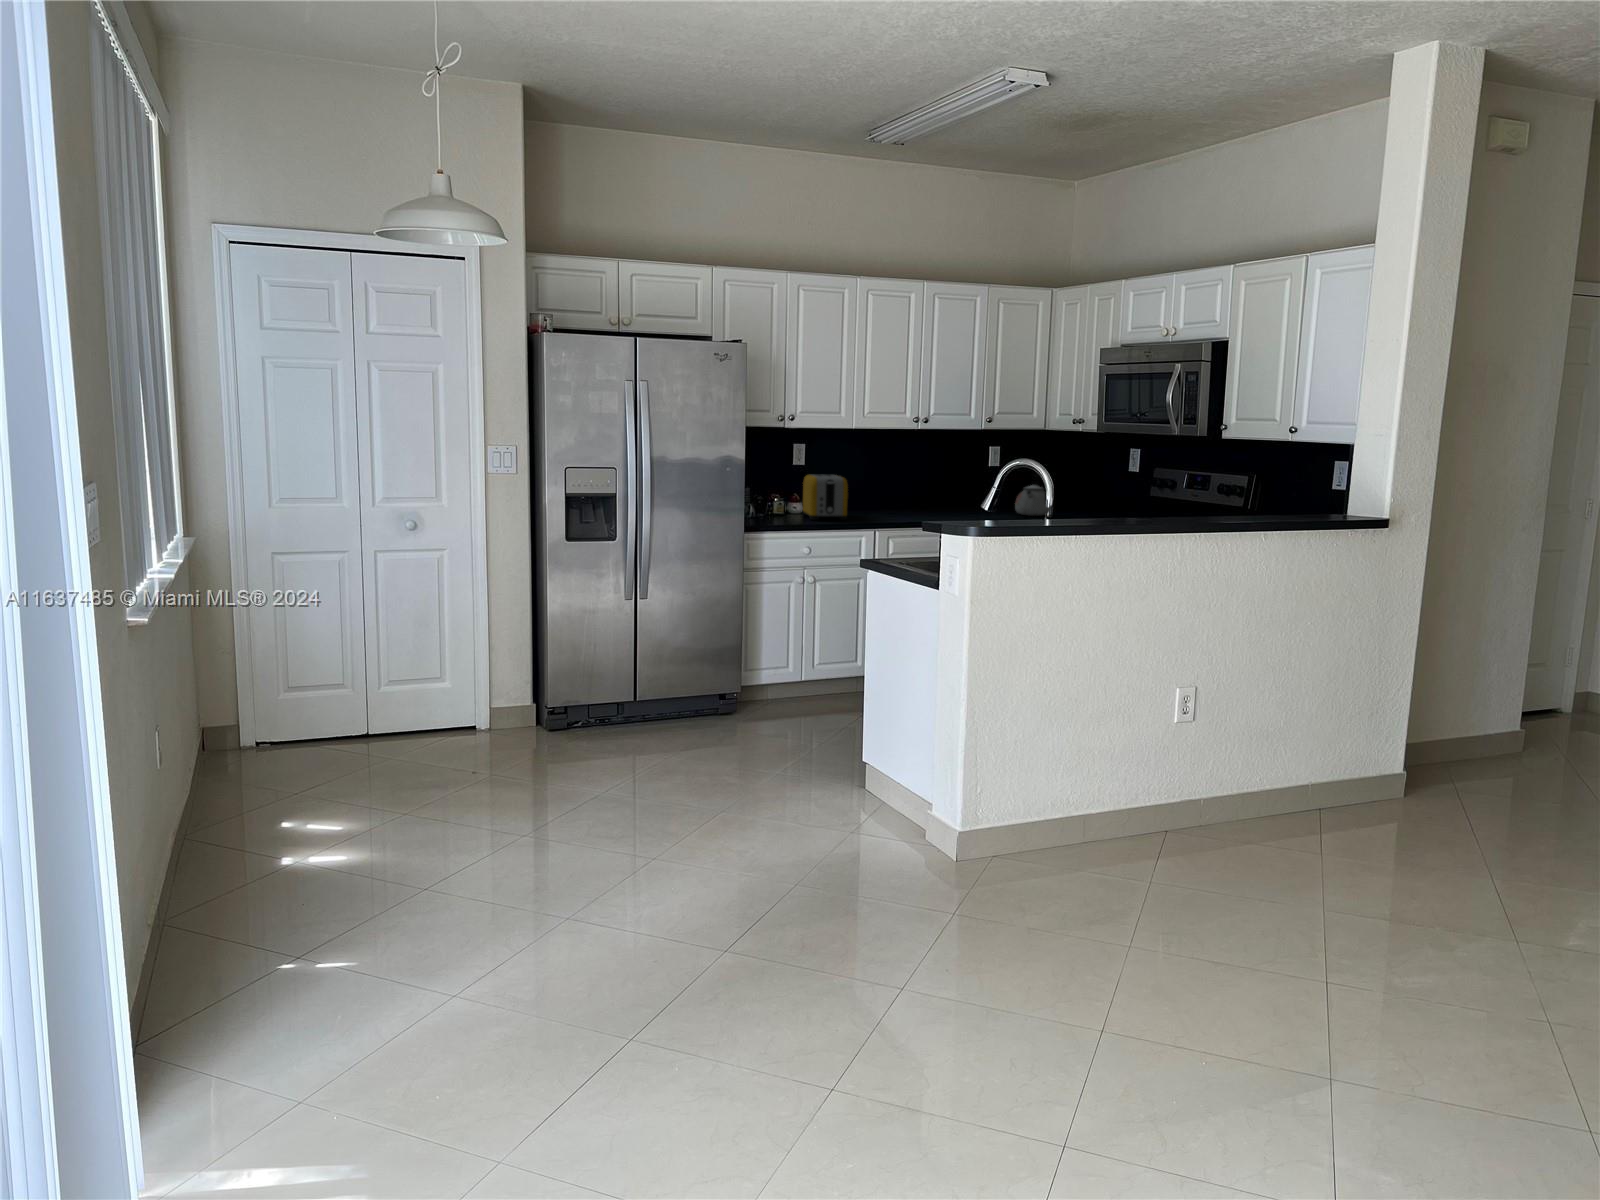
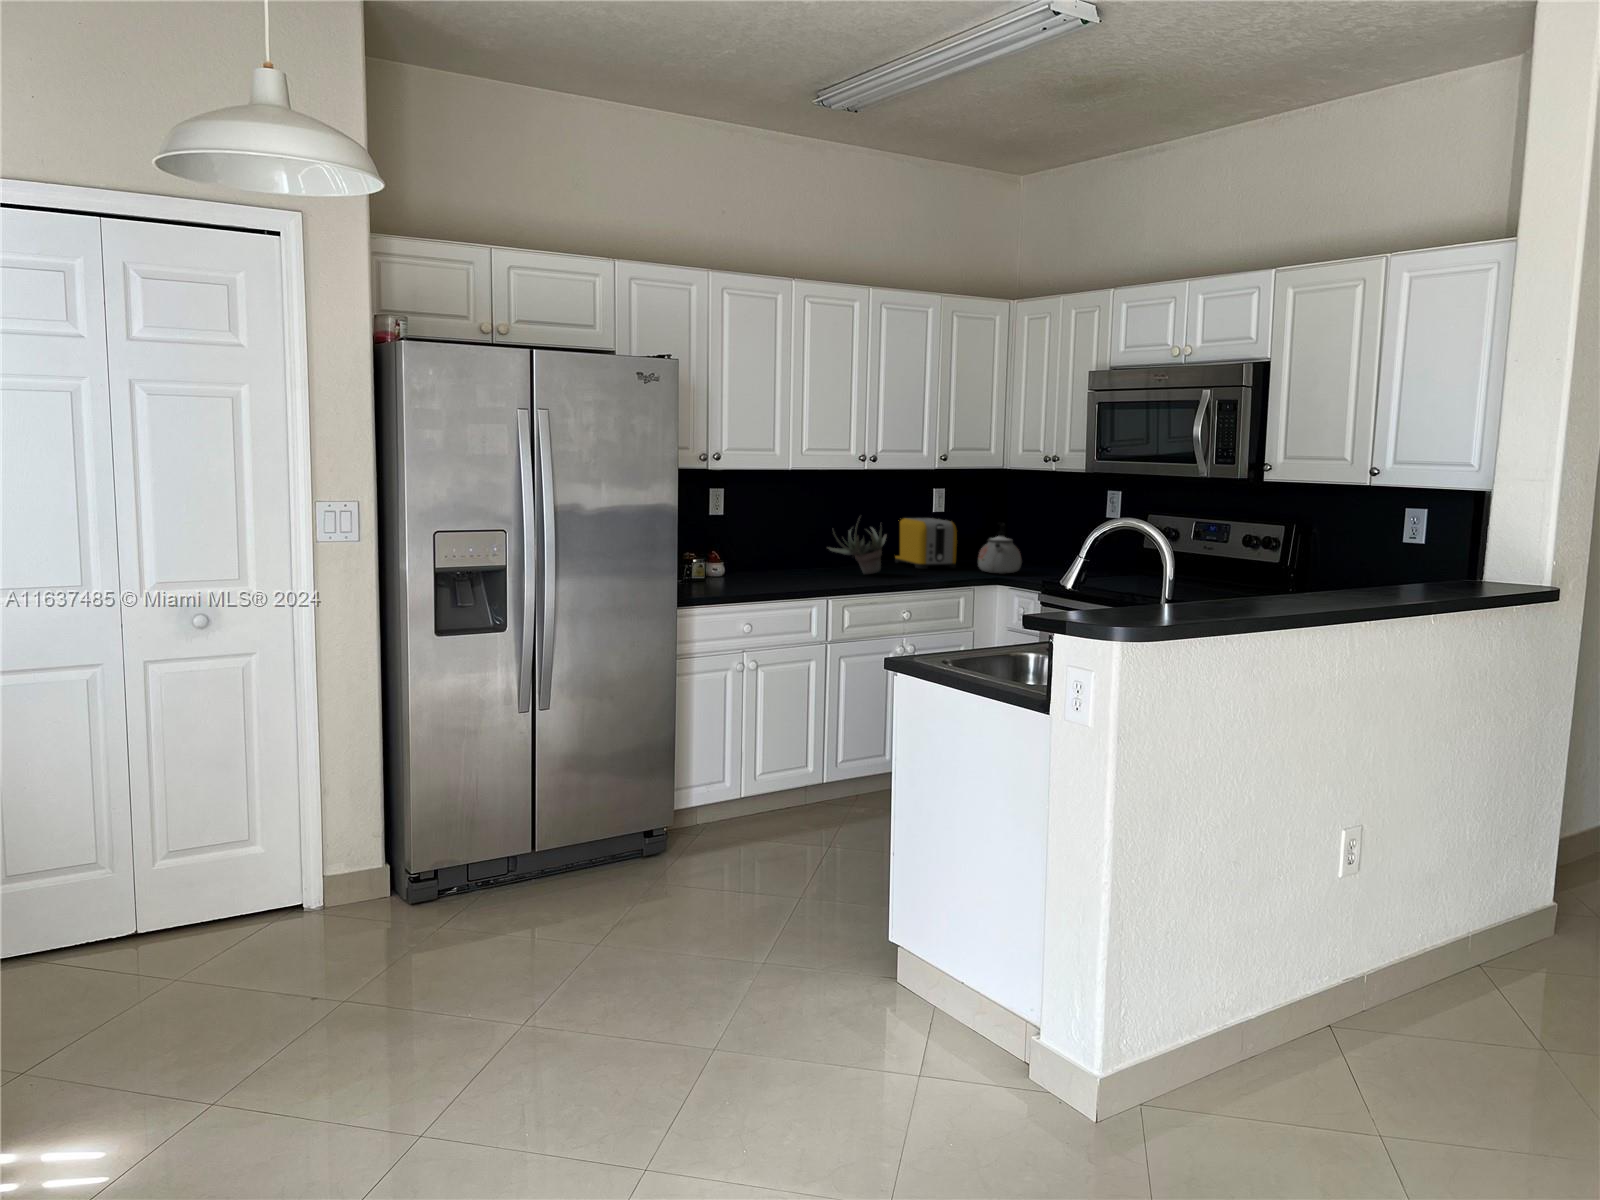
succulent plant: none [887,466,936,514] -> present [828,517,887,574]
toaster: present [803,475,848,520] -> present [895,518,957,569]

